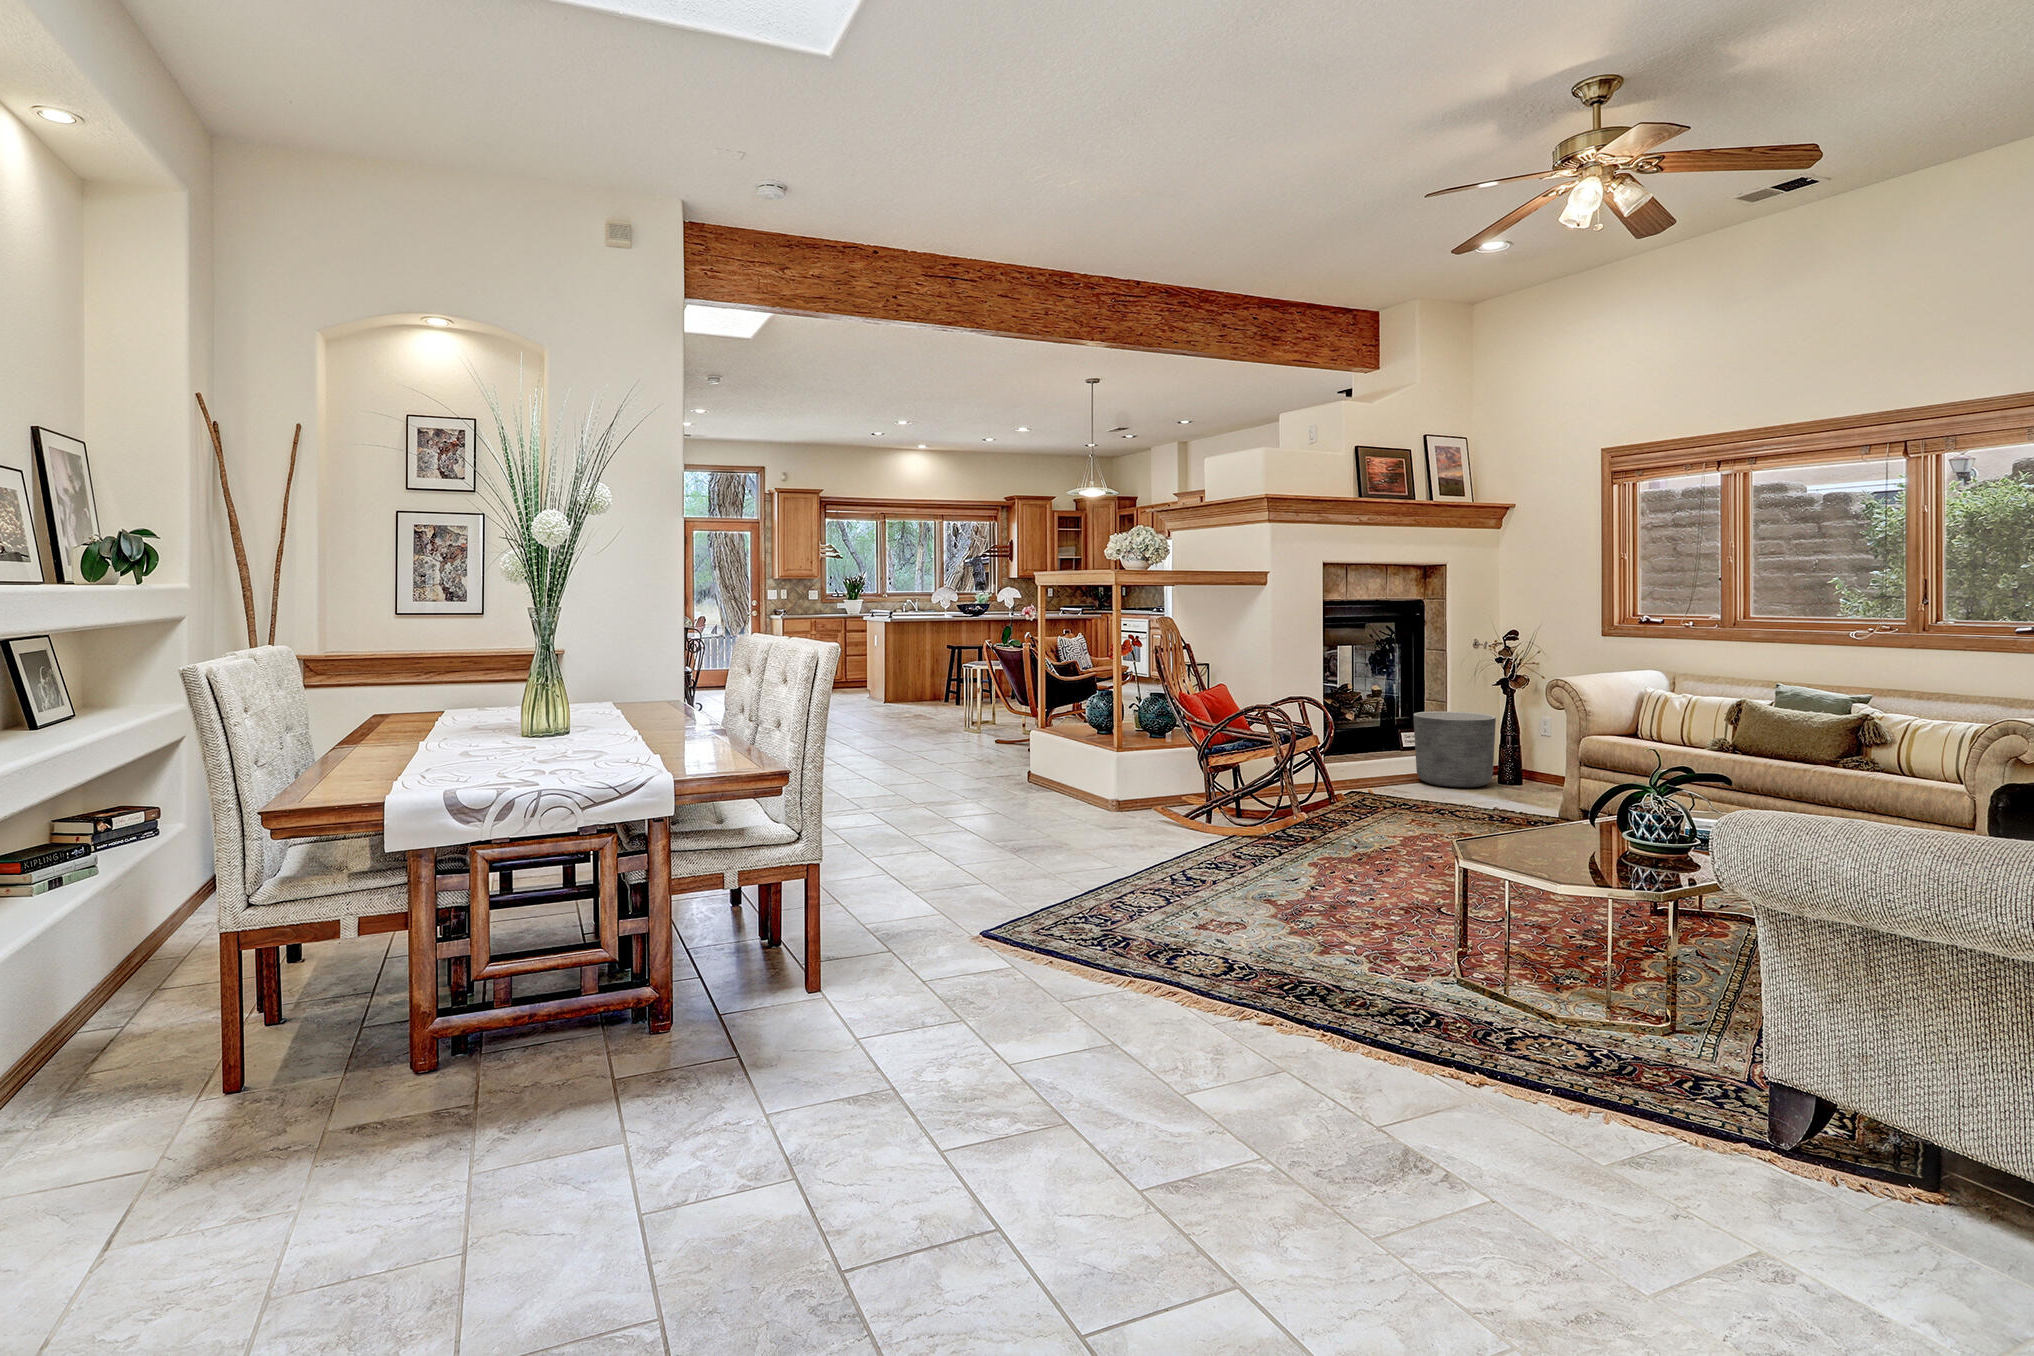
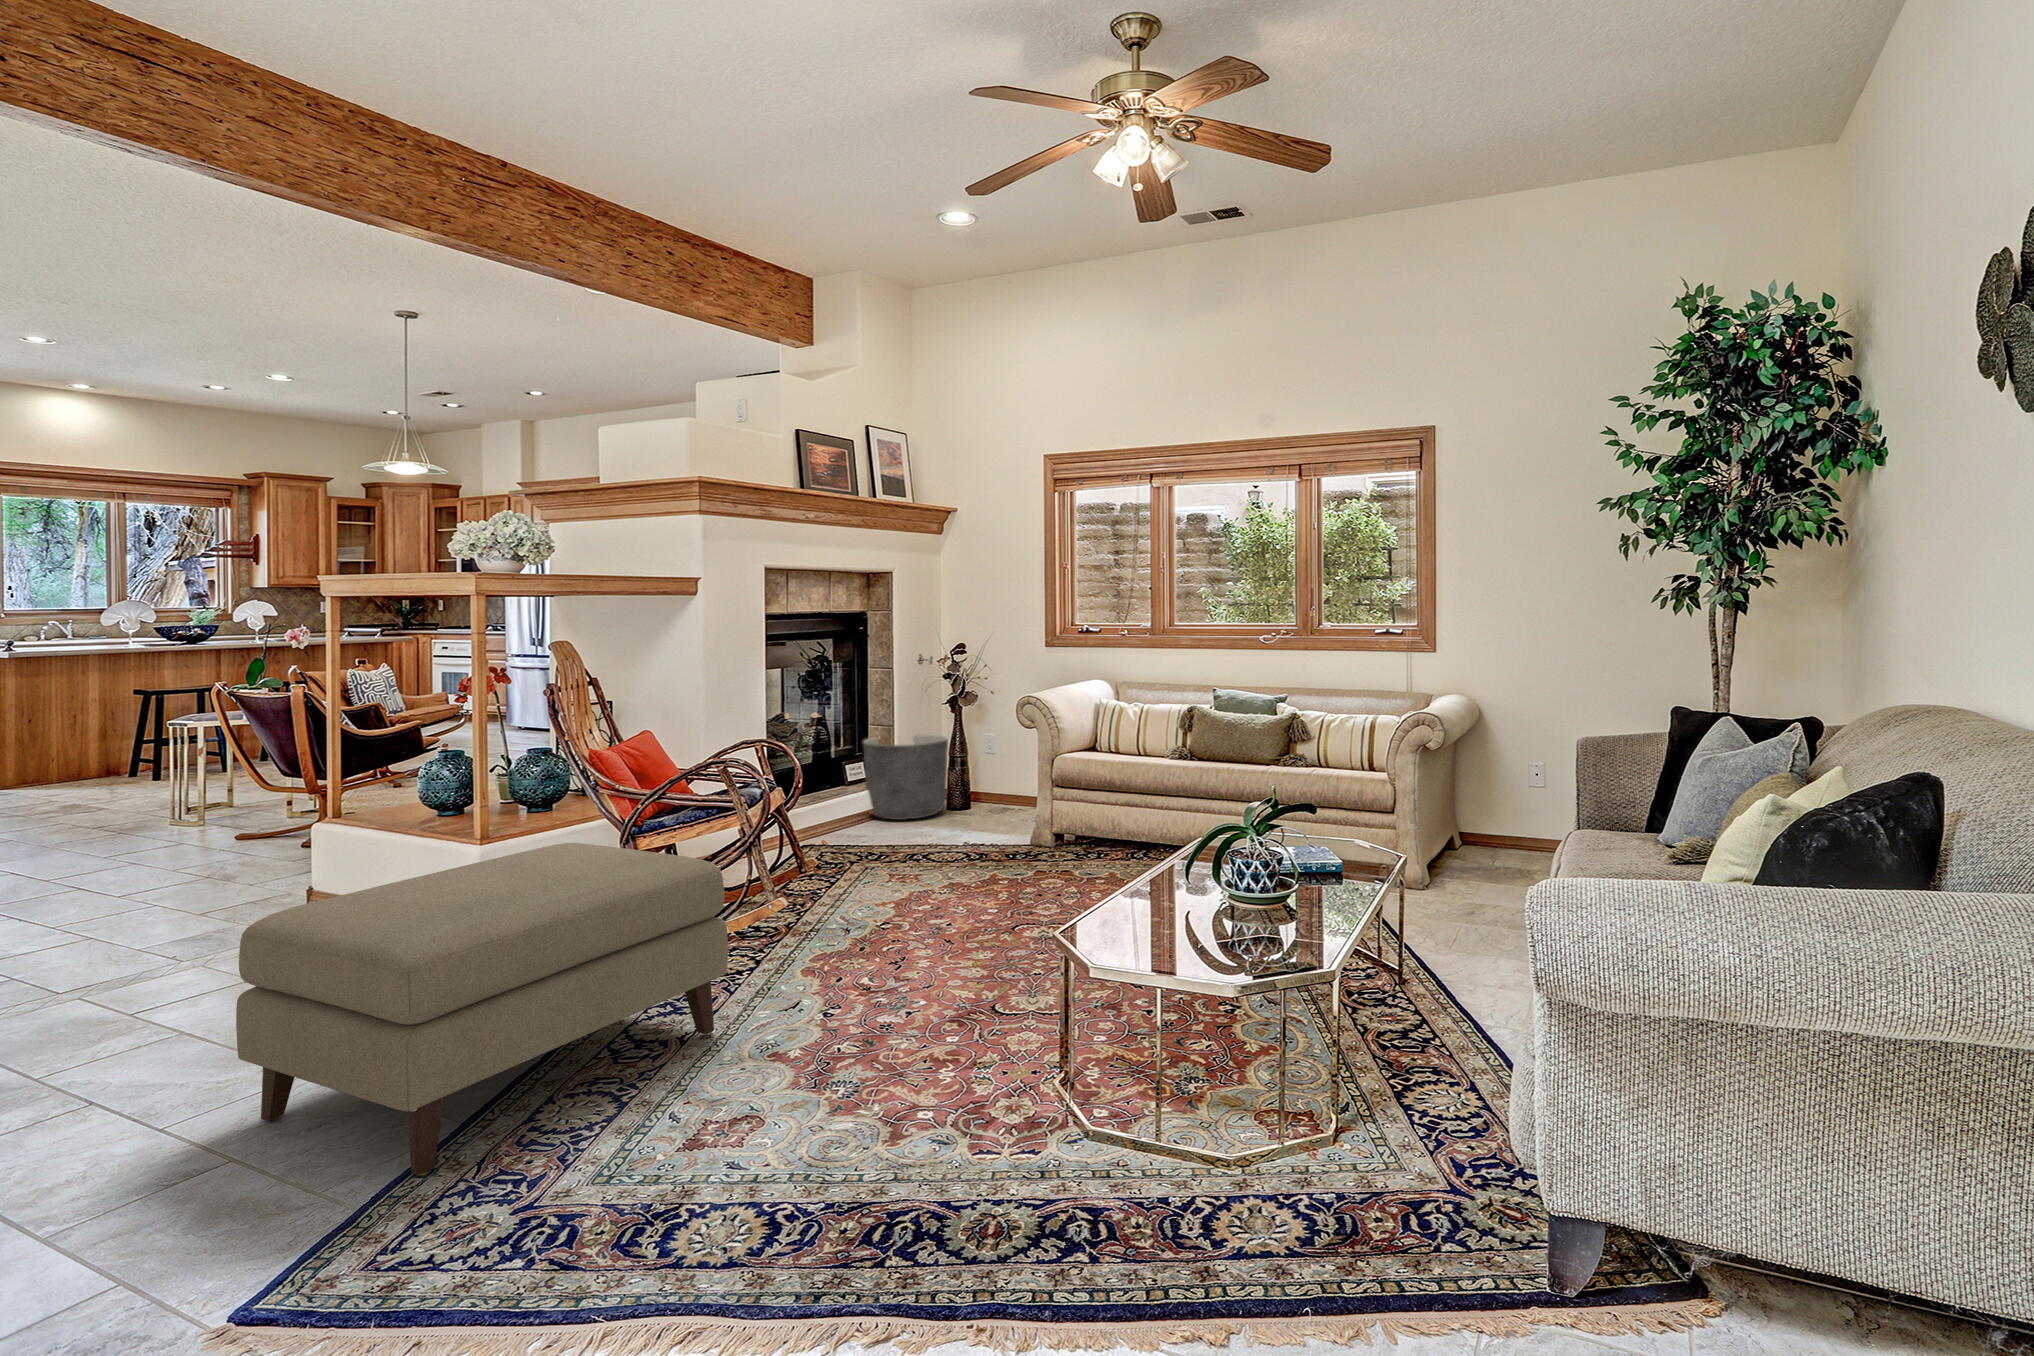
ottoman: none [989,748,1244,906] -> present [236,843,728,1175]

